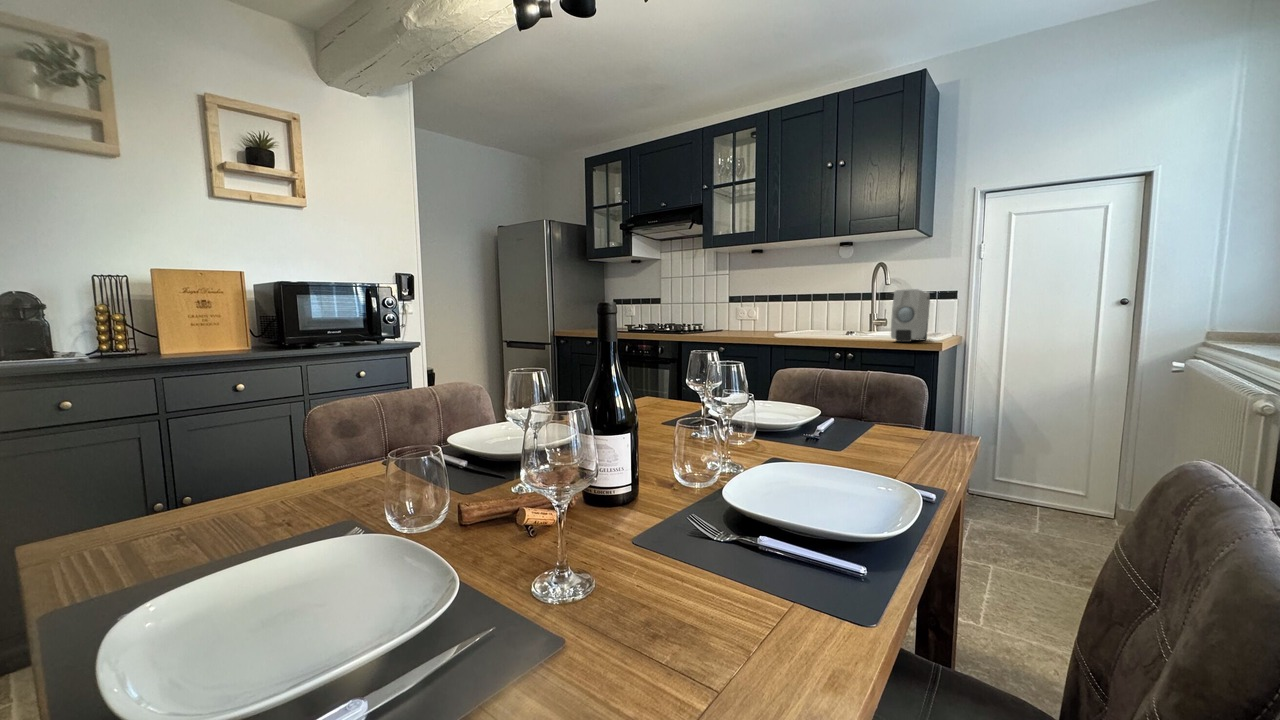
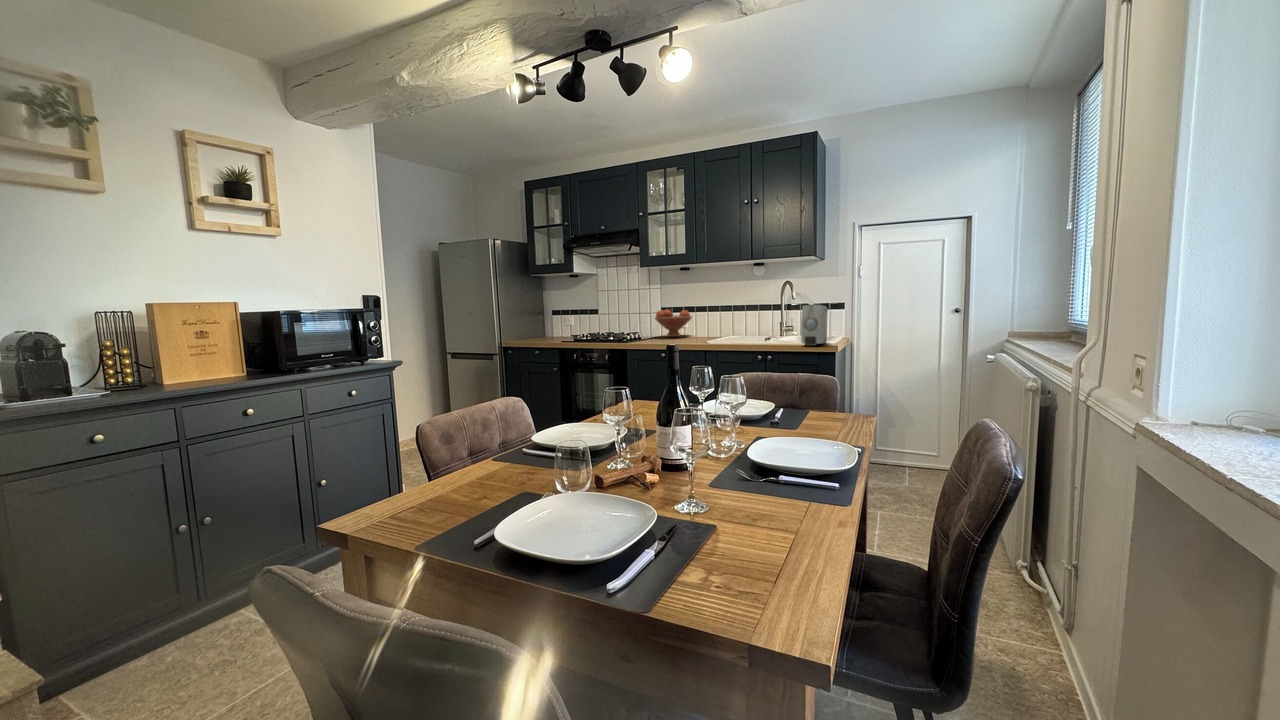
fruit bowl: none [718,298,762,330] -> present [655,309,692,337]

